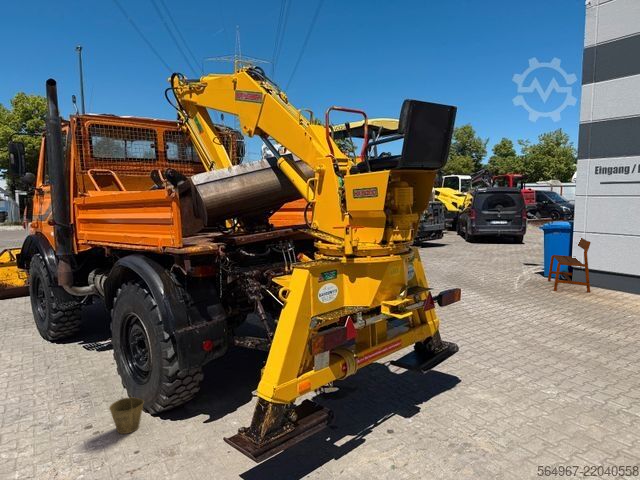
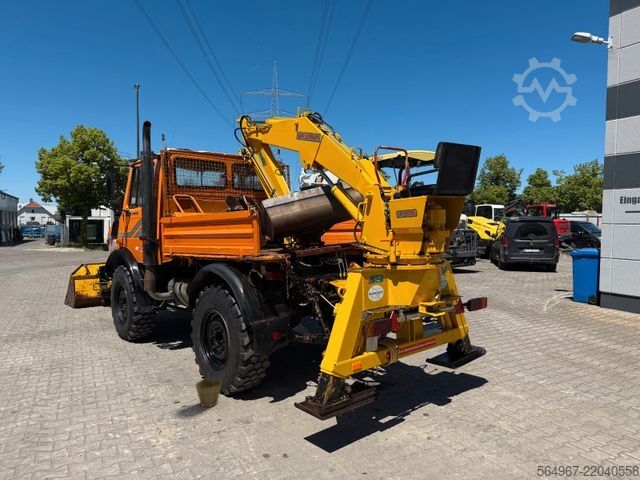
bench: present [548,238,591,292] -> none [577,262,618,315]

